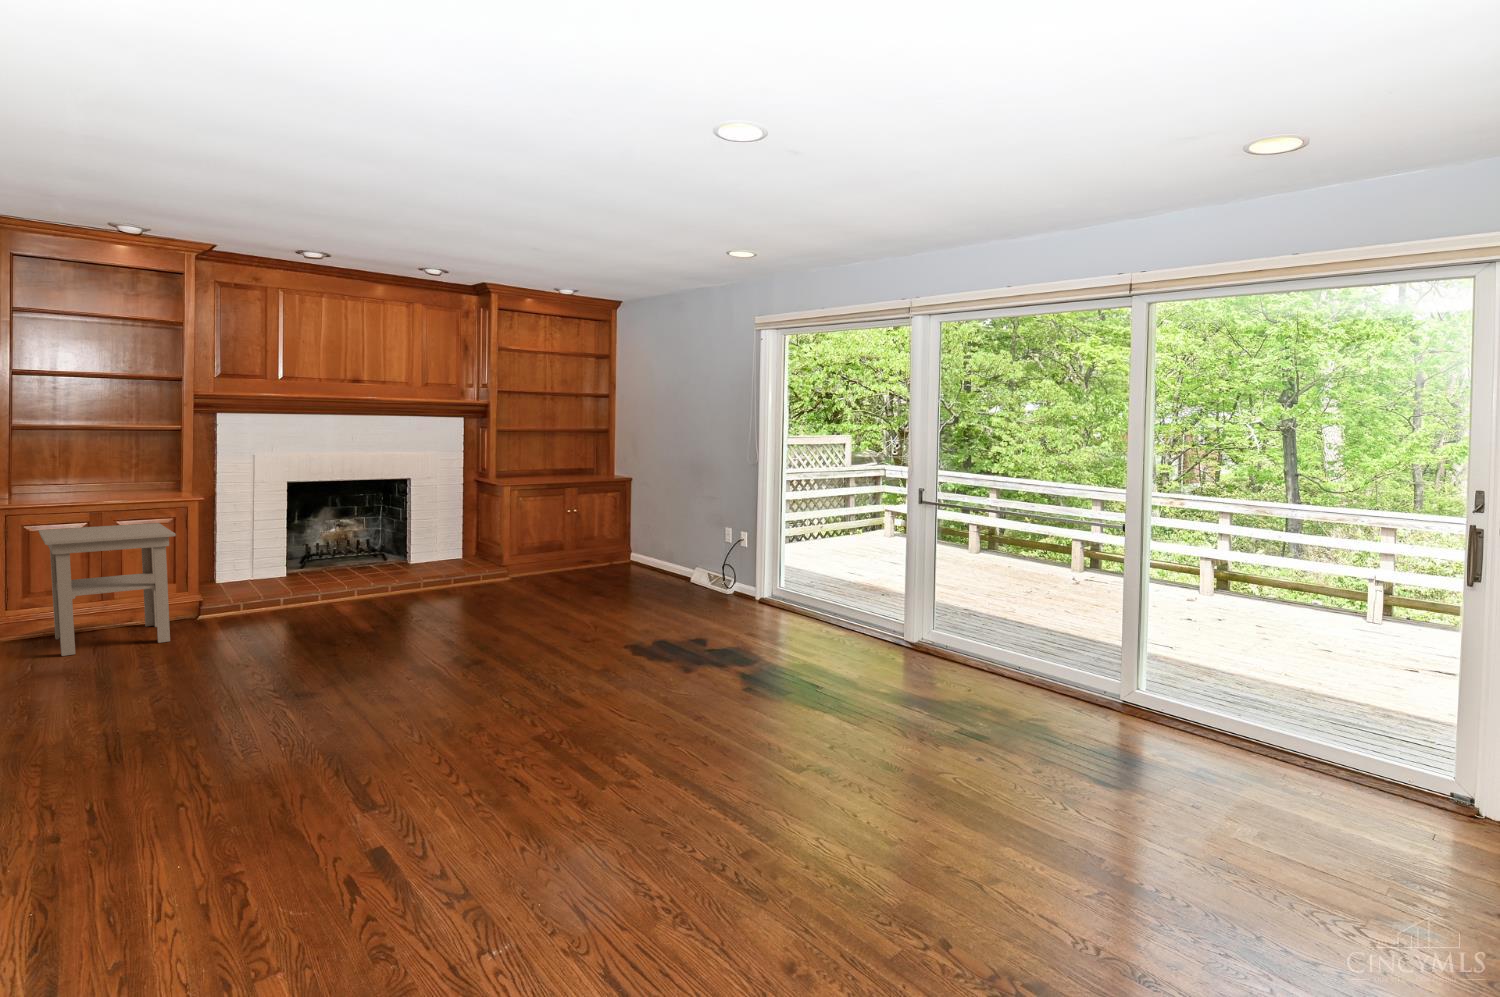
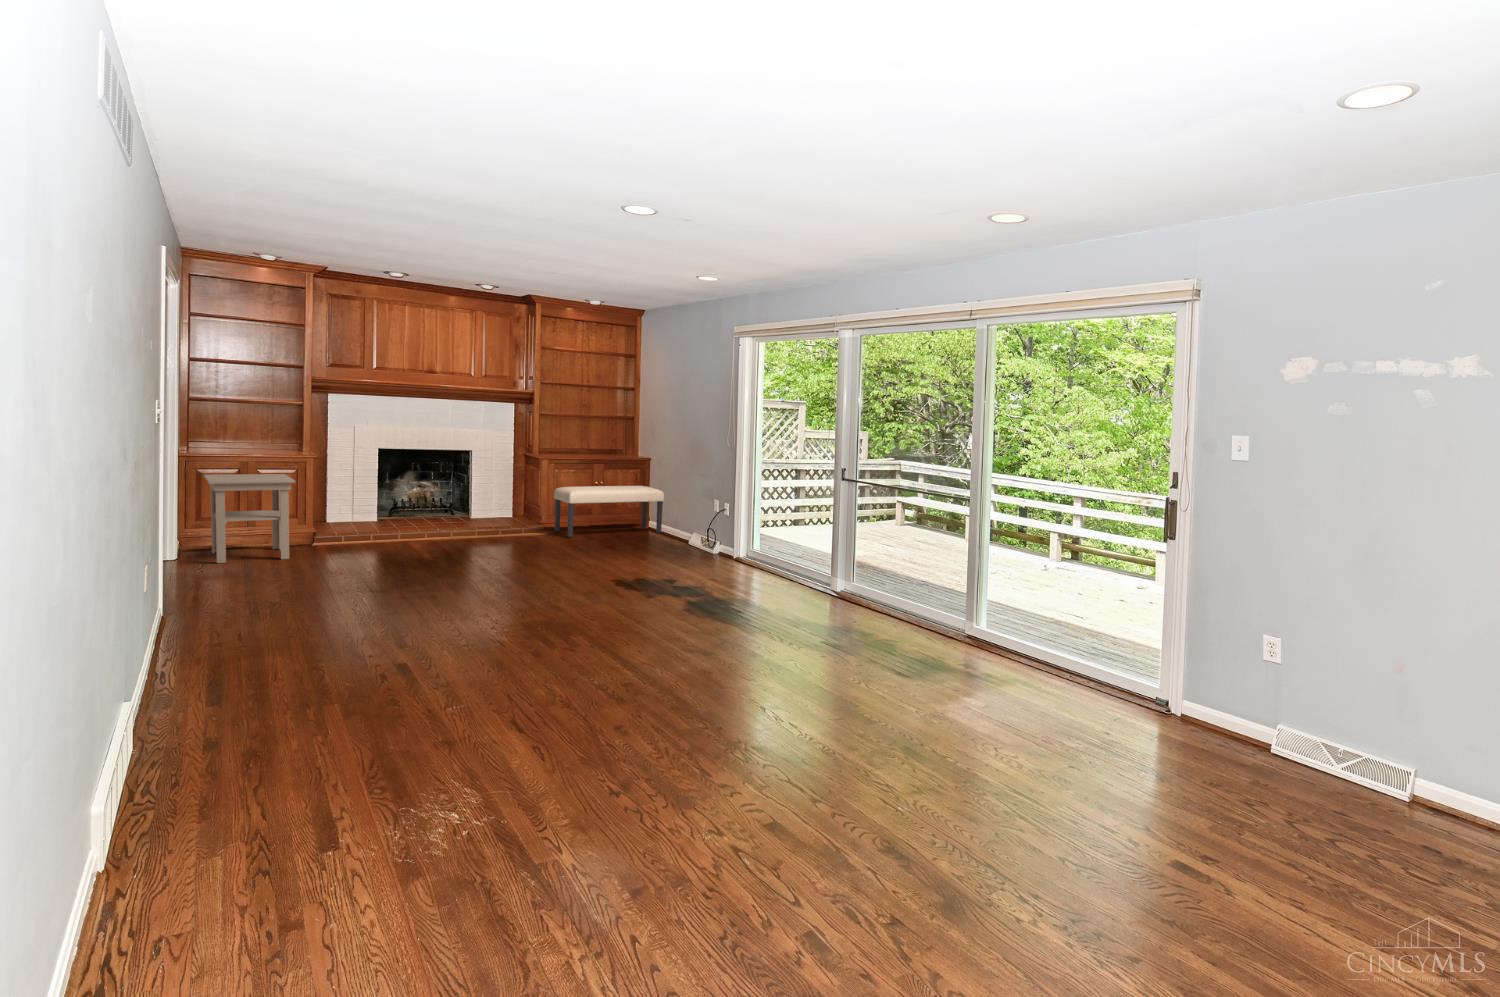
bench: none [518,514,653,584] -> present [554,486,664,538]

